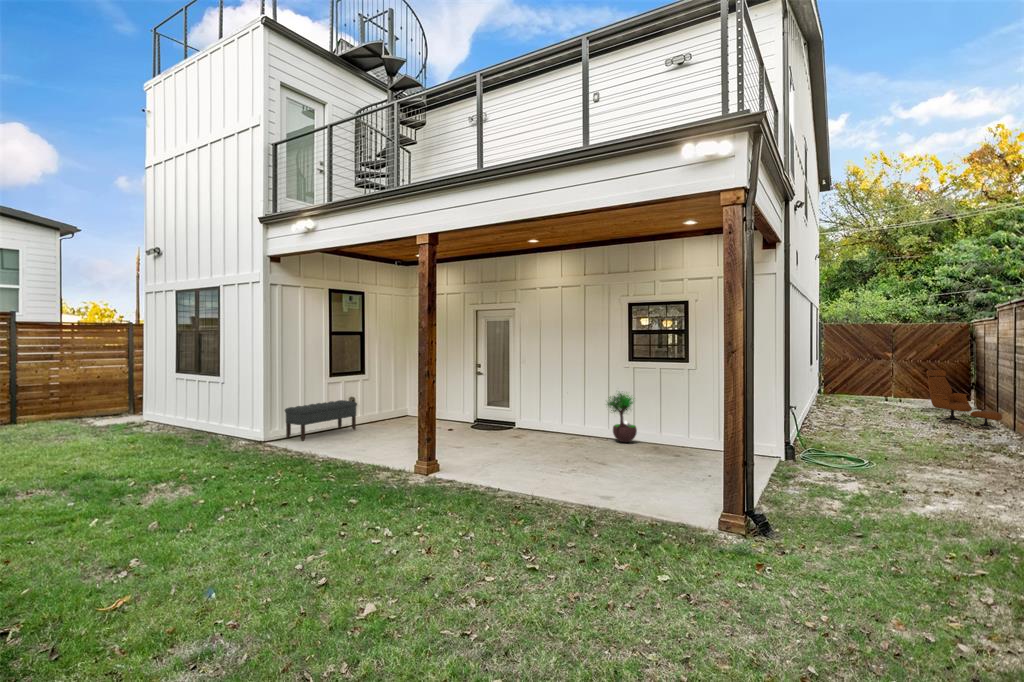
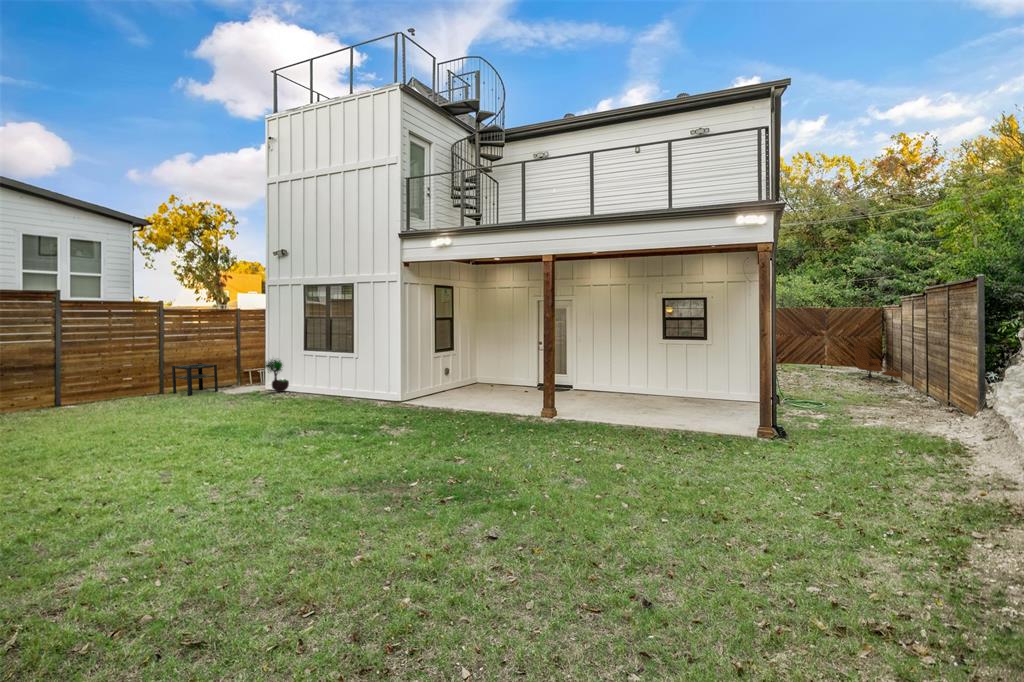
side table: none [27,386,81,426] -> present [172,363,218,396]
potted tree: present [607,393,637,442] -> present [264,359,289,392]
bench: present [285,400,357,441] -> none [414,371,458,401]

